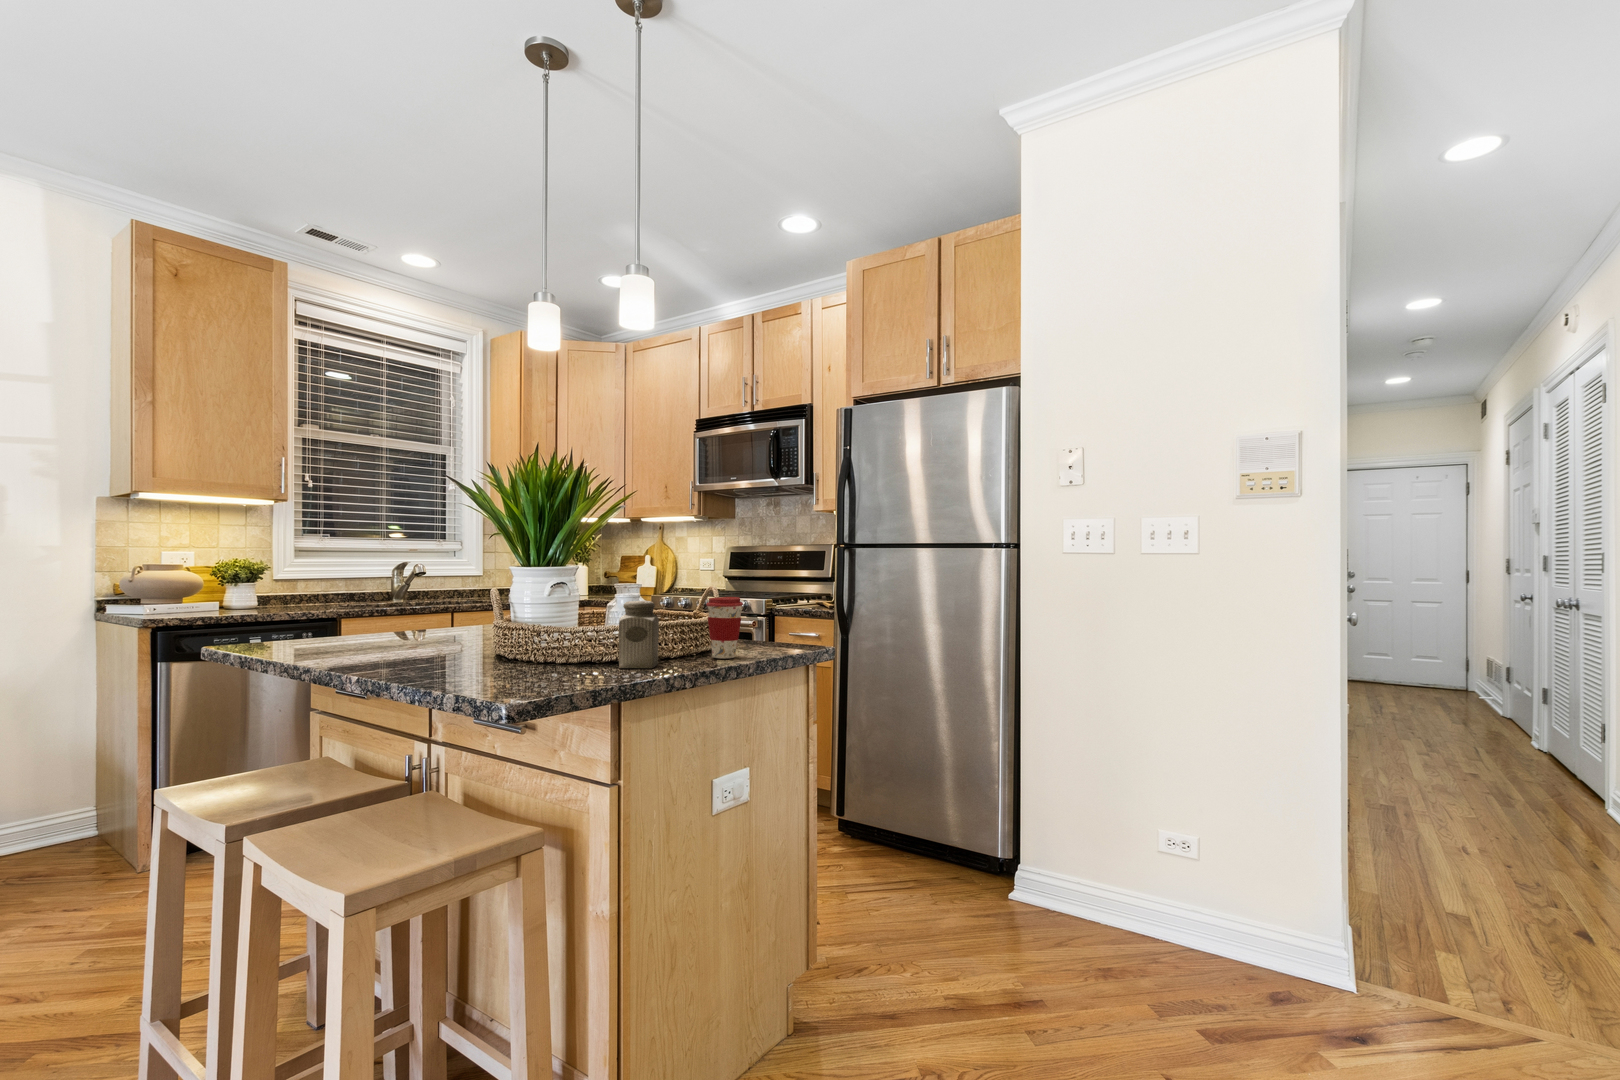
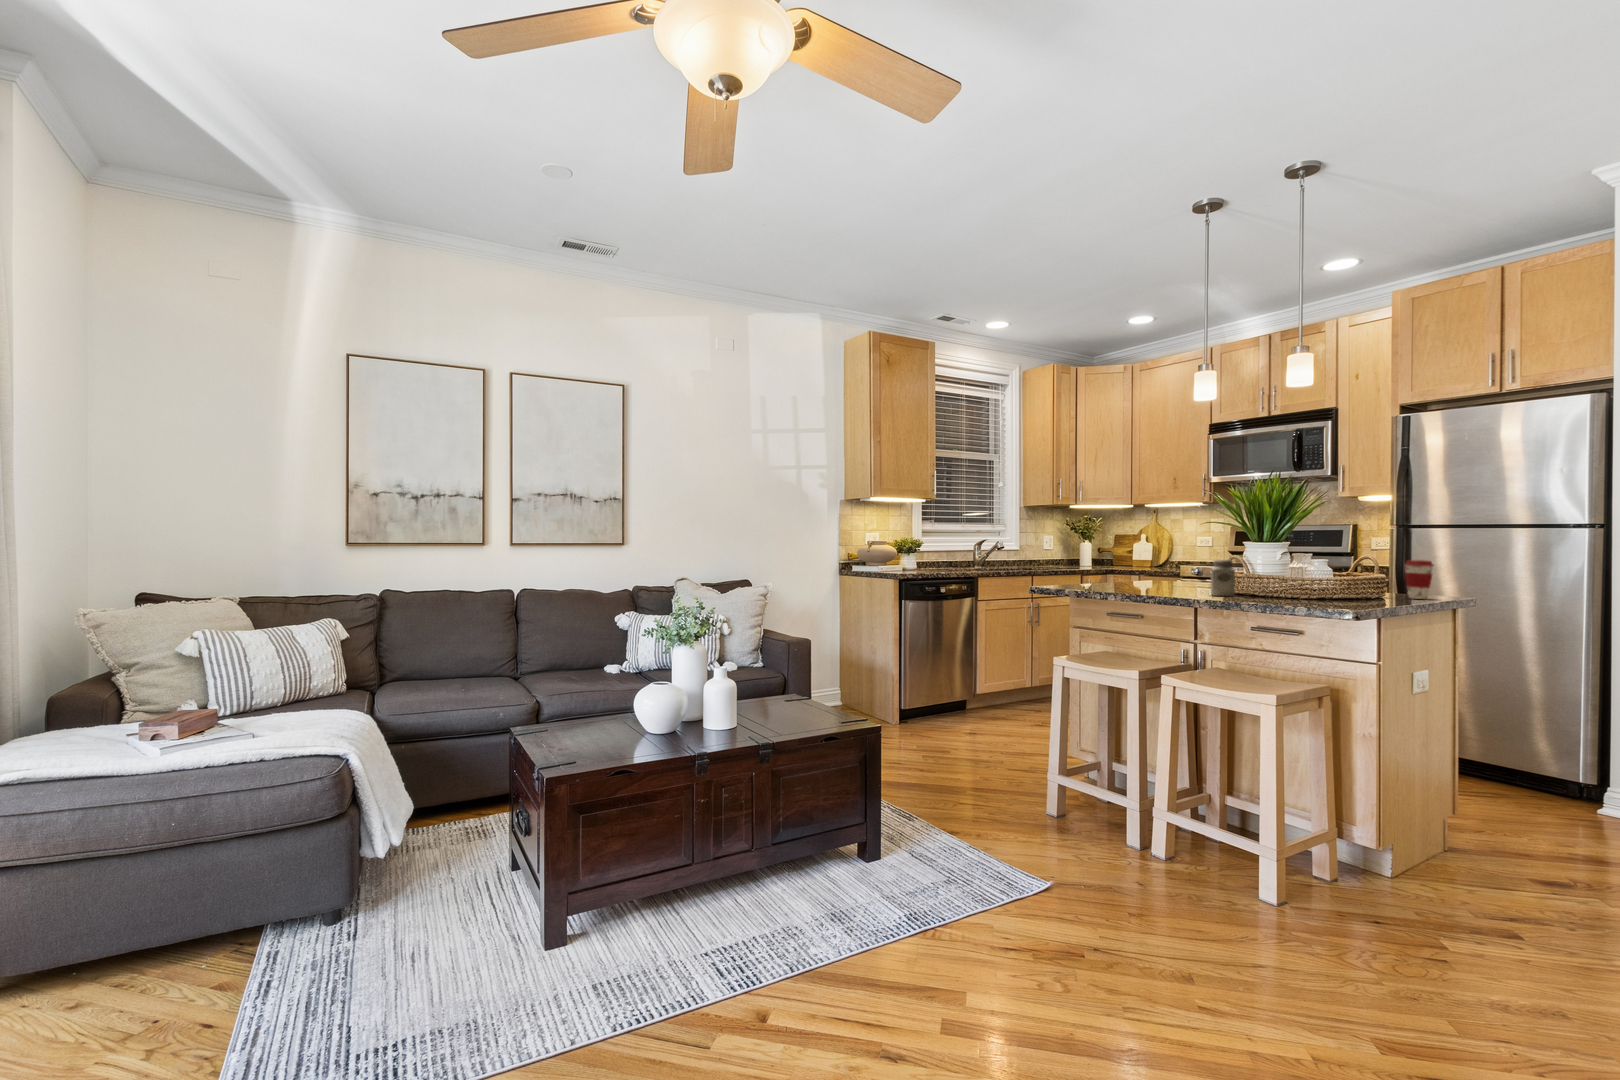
salt shaker: present [619,601,659,668] -> present [1211,560,1235,596]

